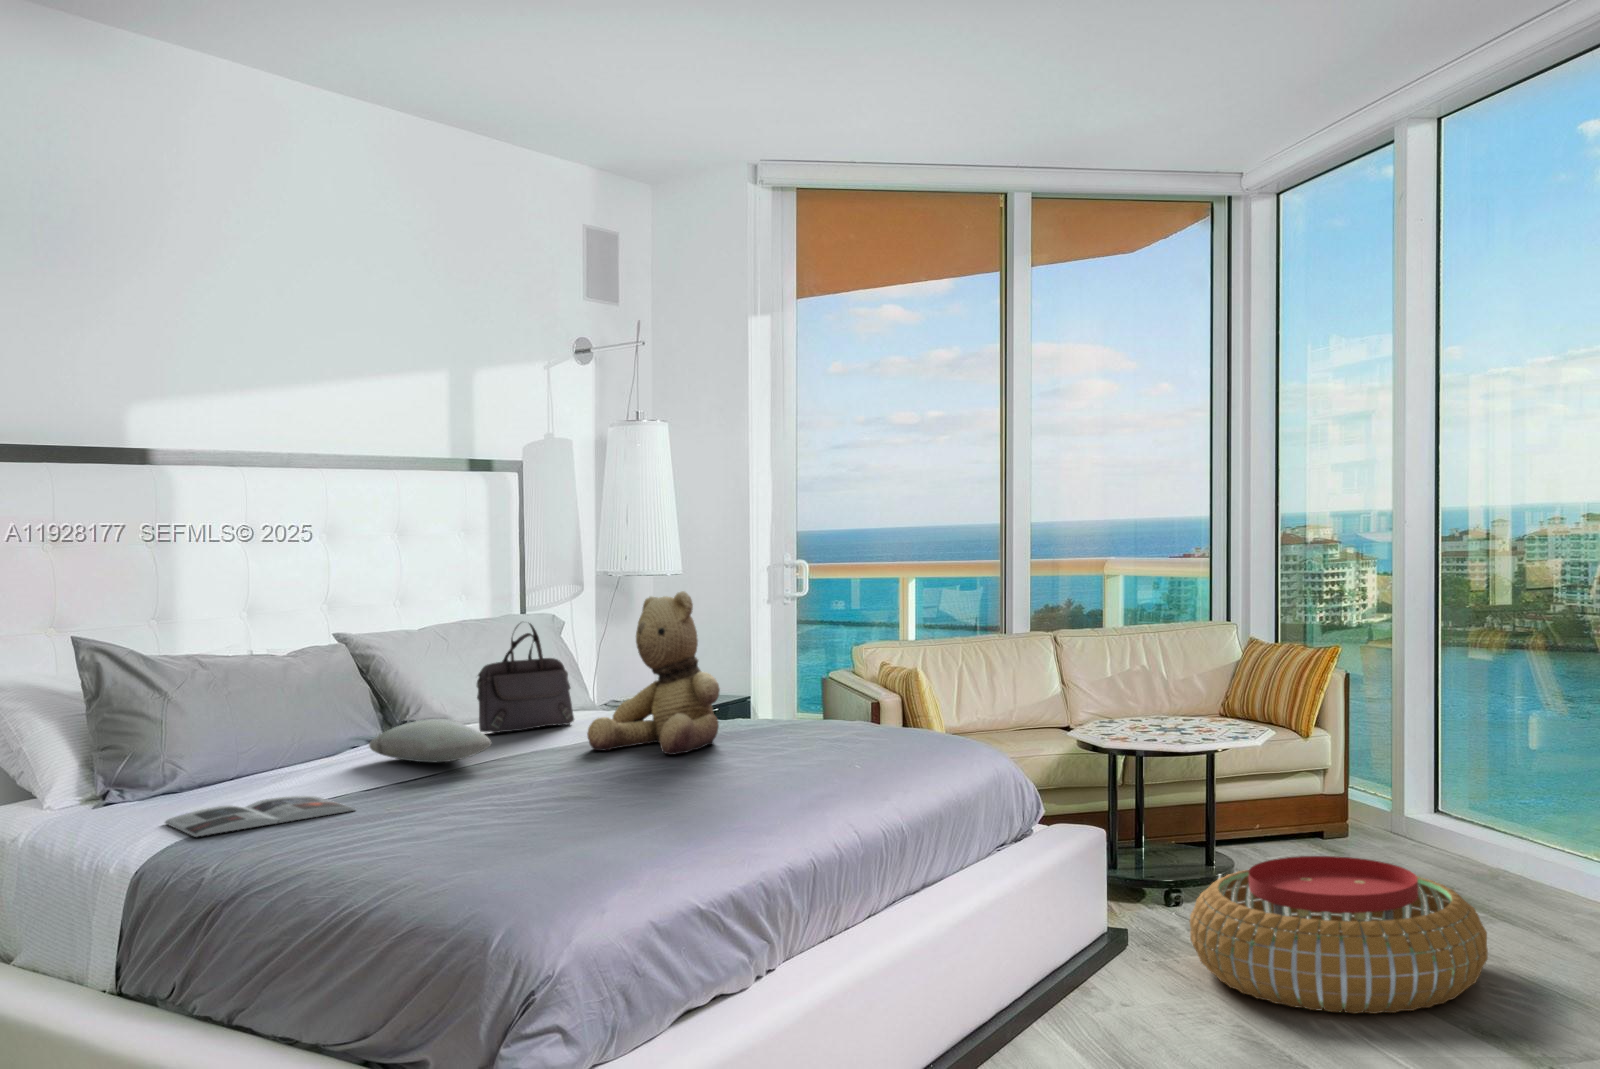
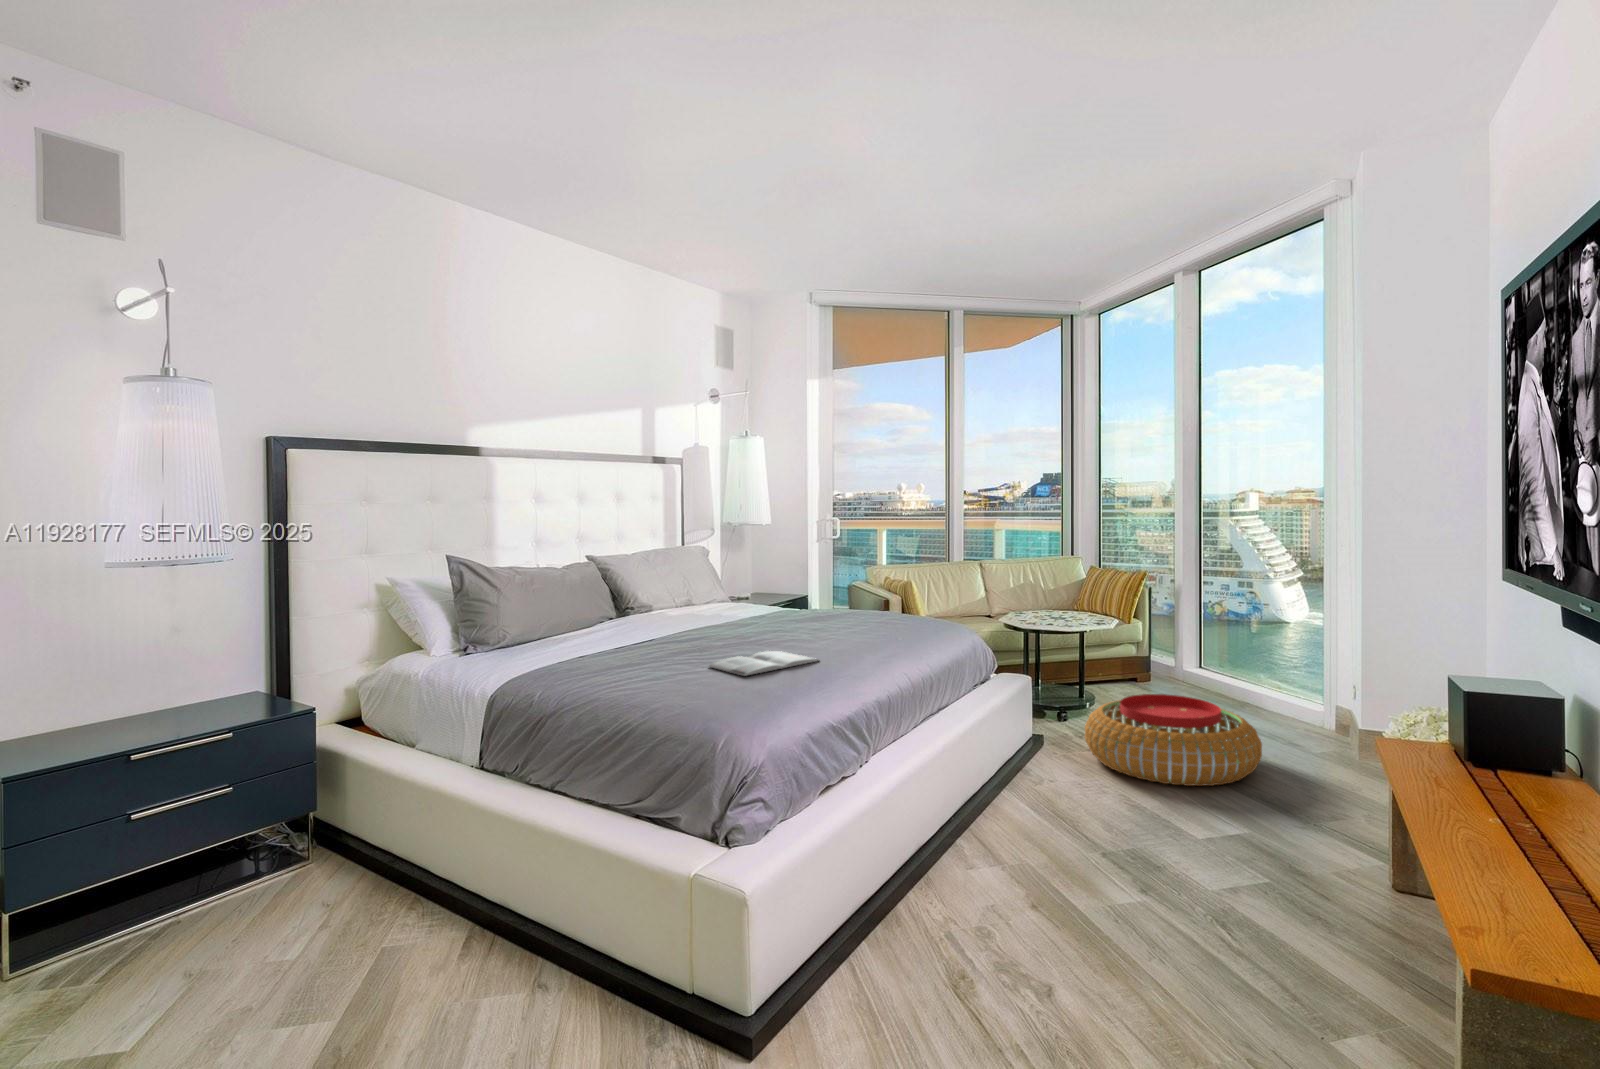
teddy bear: present [587,591,720,755] -> none [743,535,822,631]
handbag: present [477,623,574,733] -> none [672,551,727,615]
pillow: present [369,719,492,762] -> none [616,608,691,633]
magazine: present [165,796,355,837] -> present [709,651,819,676]

